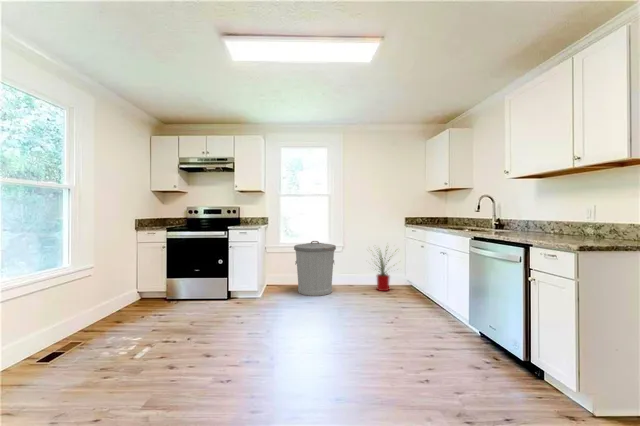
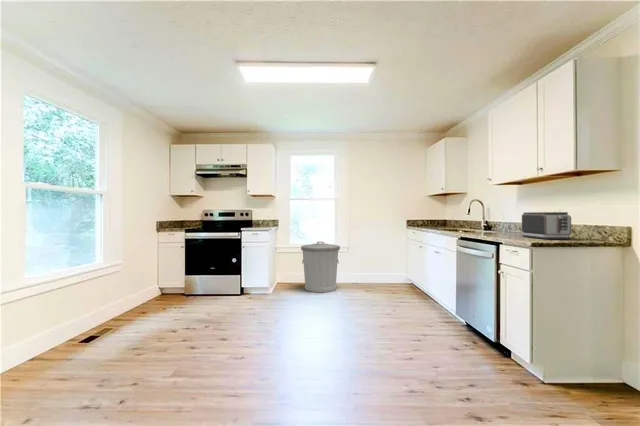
toaster: none [550,209,615,240] -> present [522,212,571,239]
house plant: present [377,250,390,291] -> none [368,243,402,289]

